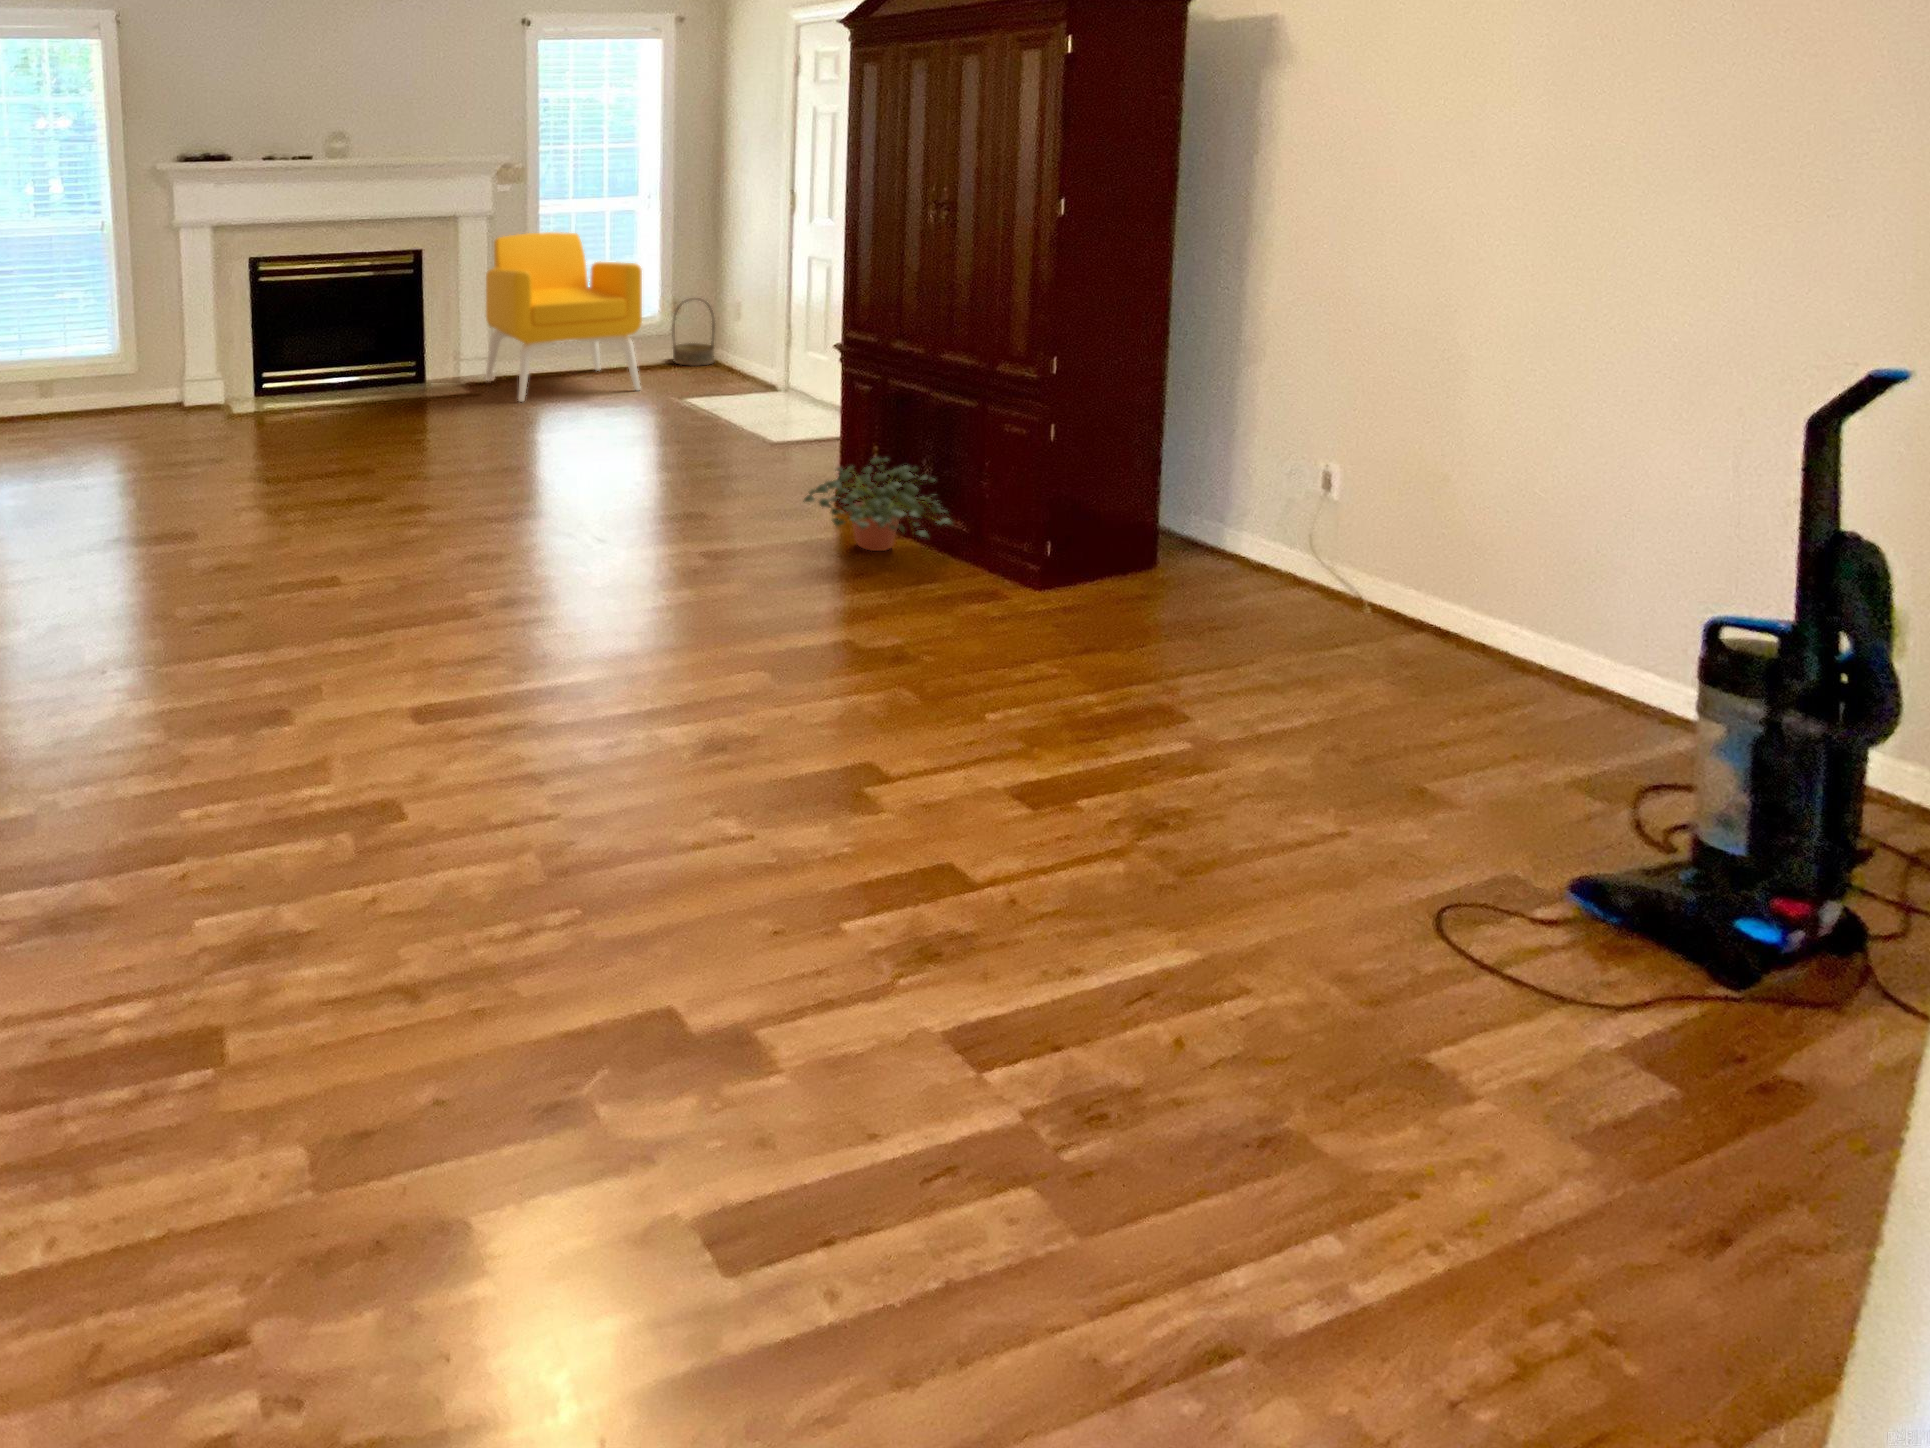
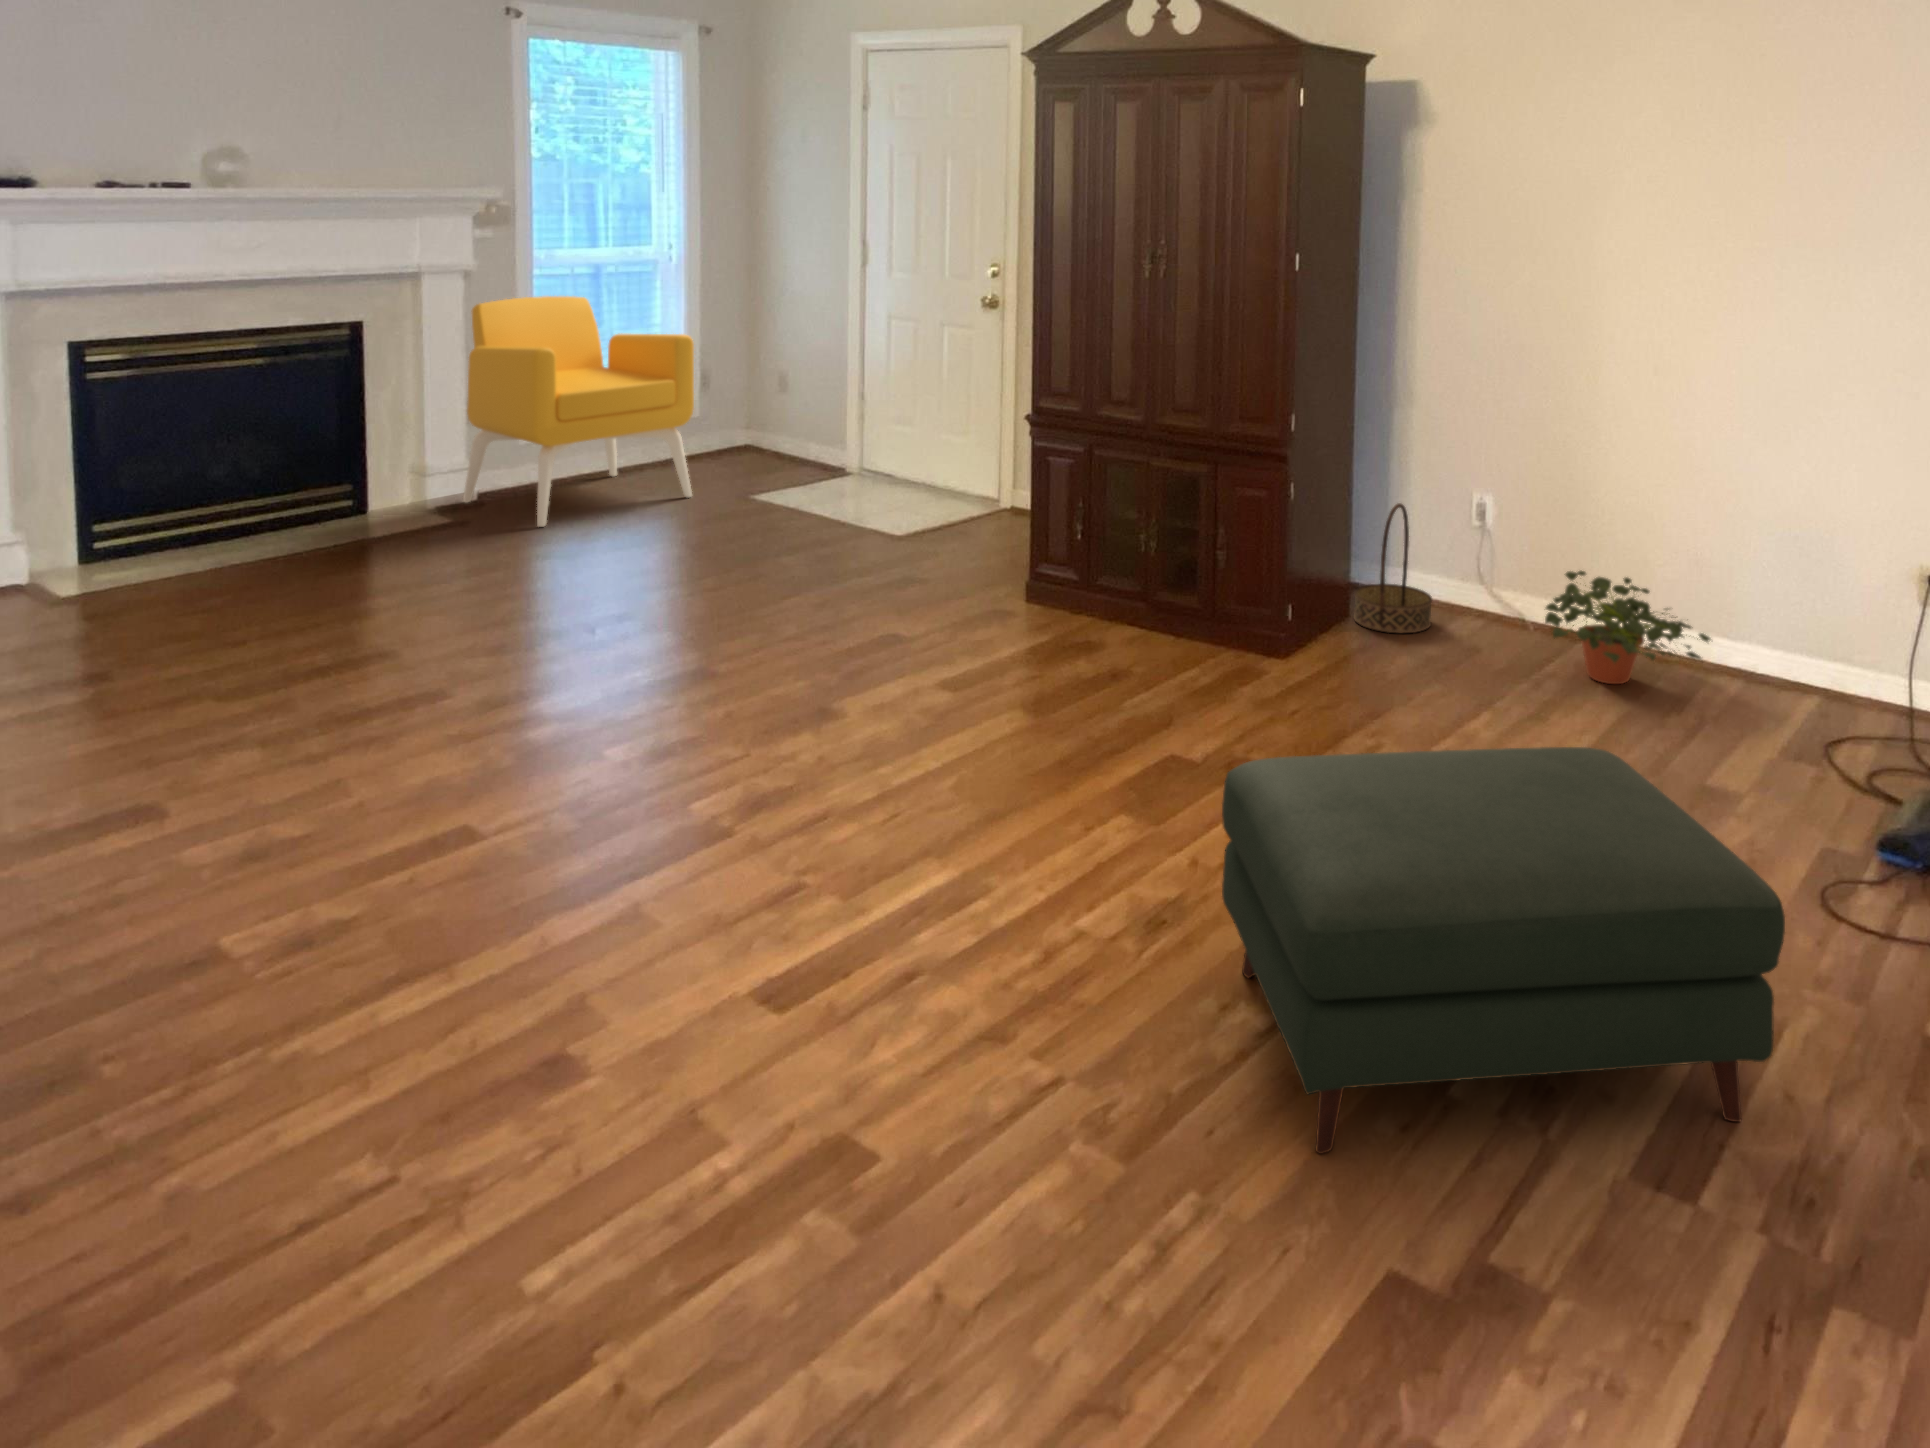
basket: present [673,299,715,366] -> present [1353,503,1432,633]
potted plant: present [804,458,952,551] -> present [1545,571,1711,684]
ottoman: none [661,626,1138,1038] -> present [1222,747,1785,1154]

